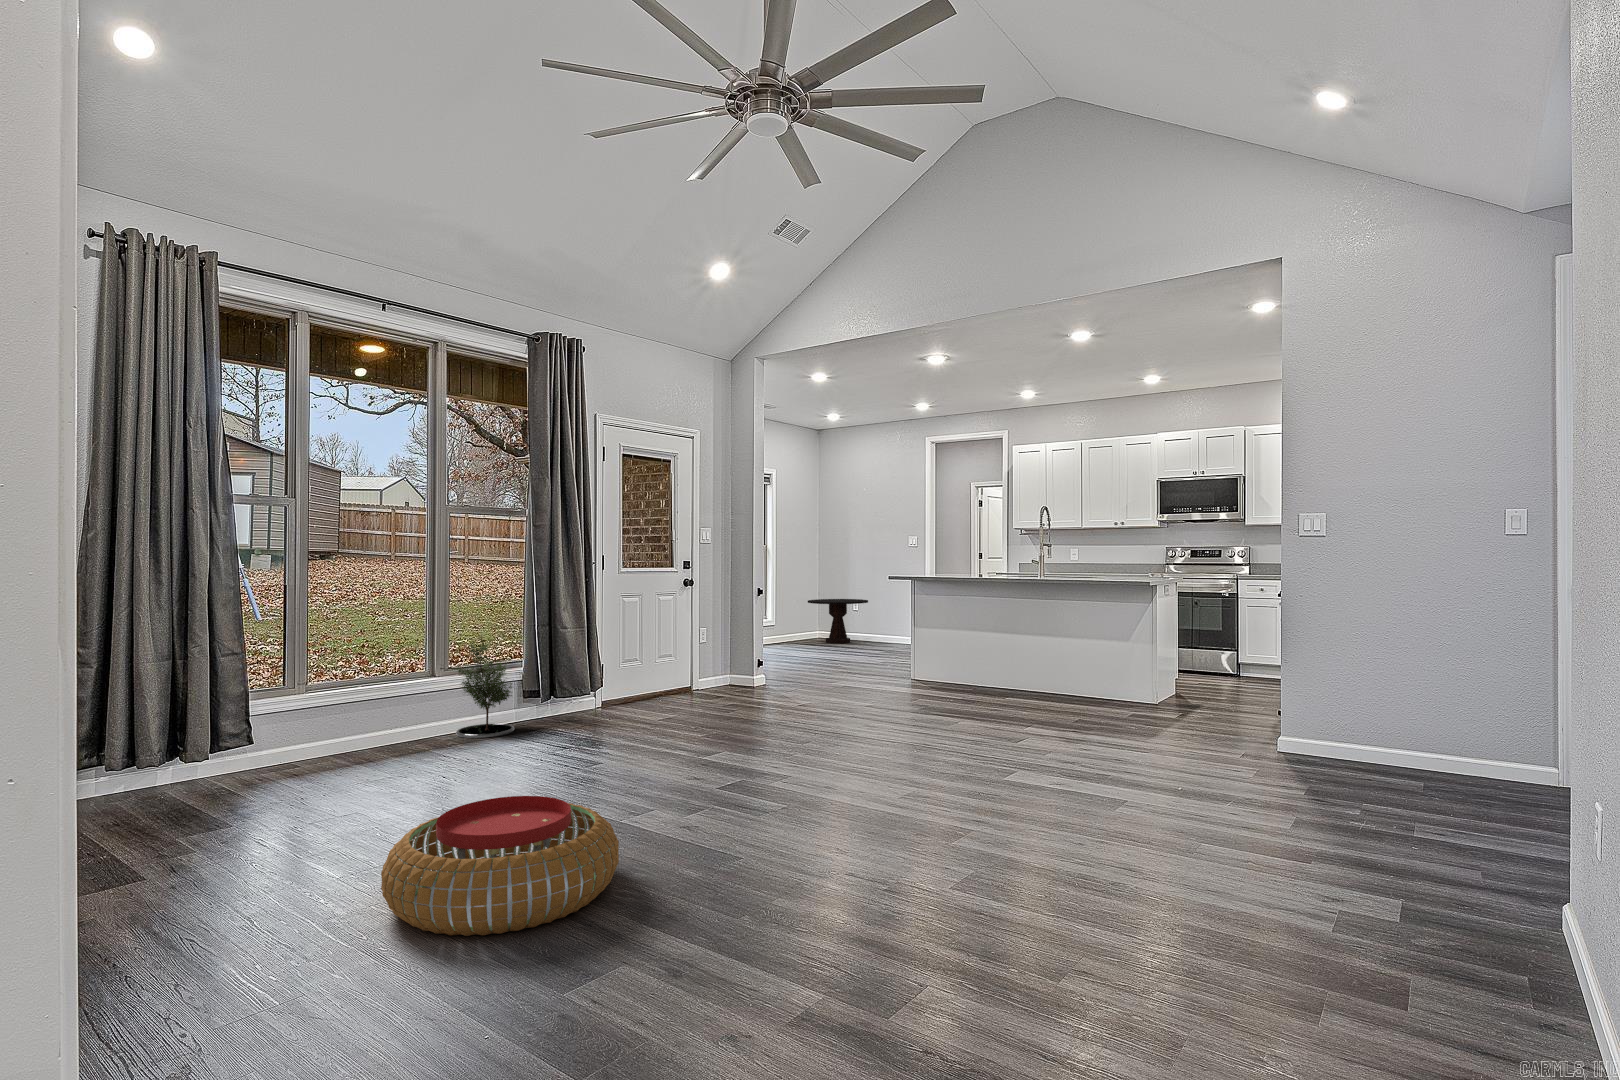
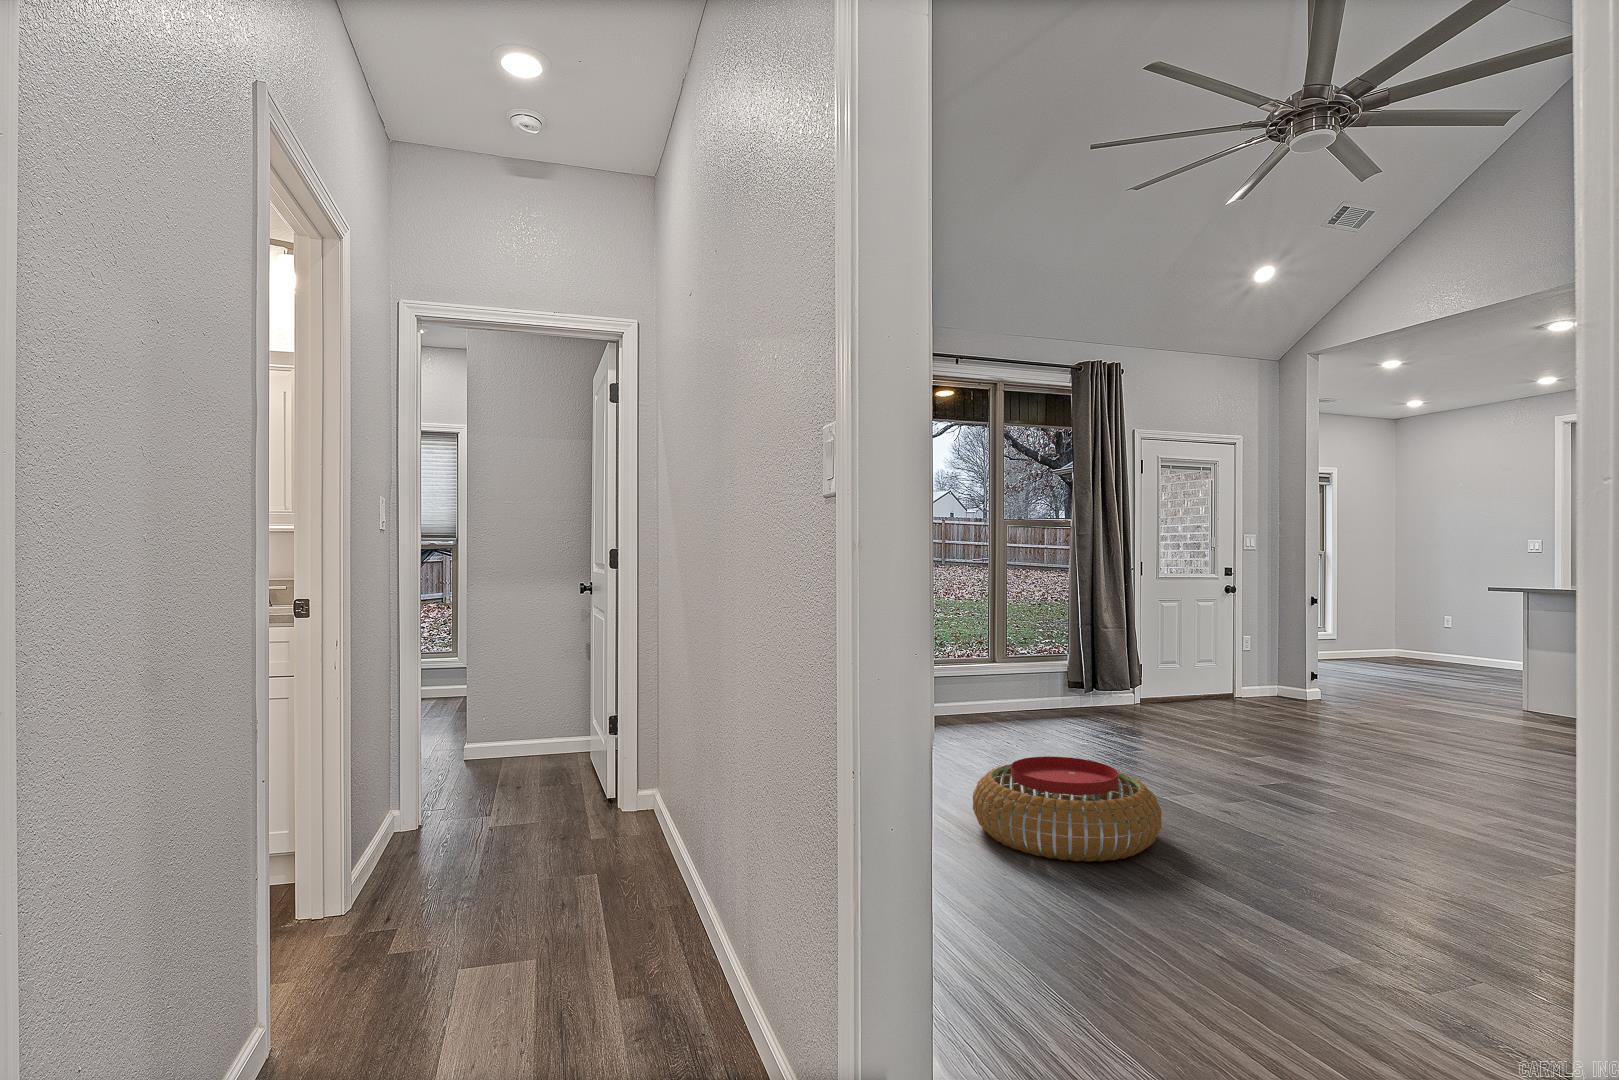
side table: present [808,599,868,644] -> none [1379,613,1466,665]
potted tree: present [456,640,514,738] -> none [1012,627,1063,715]

